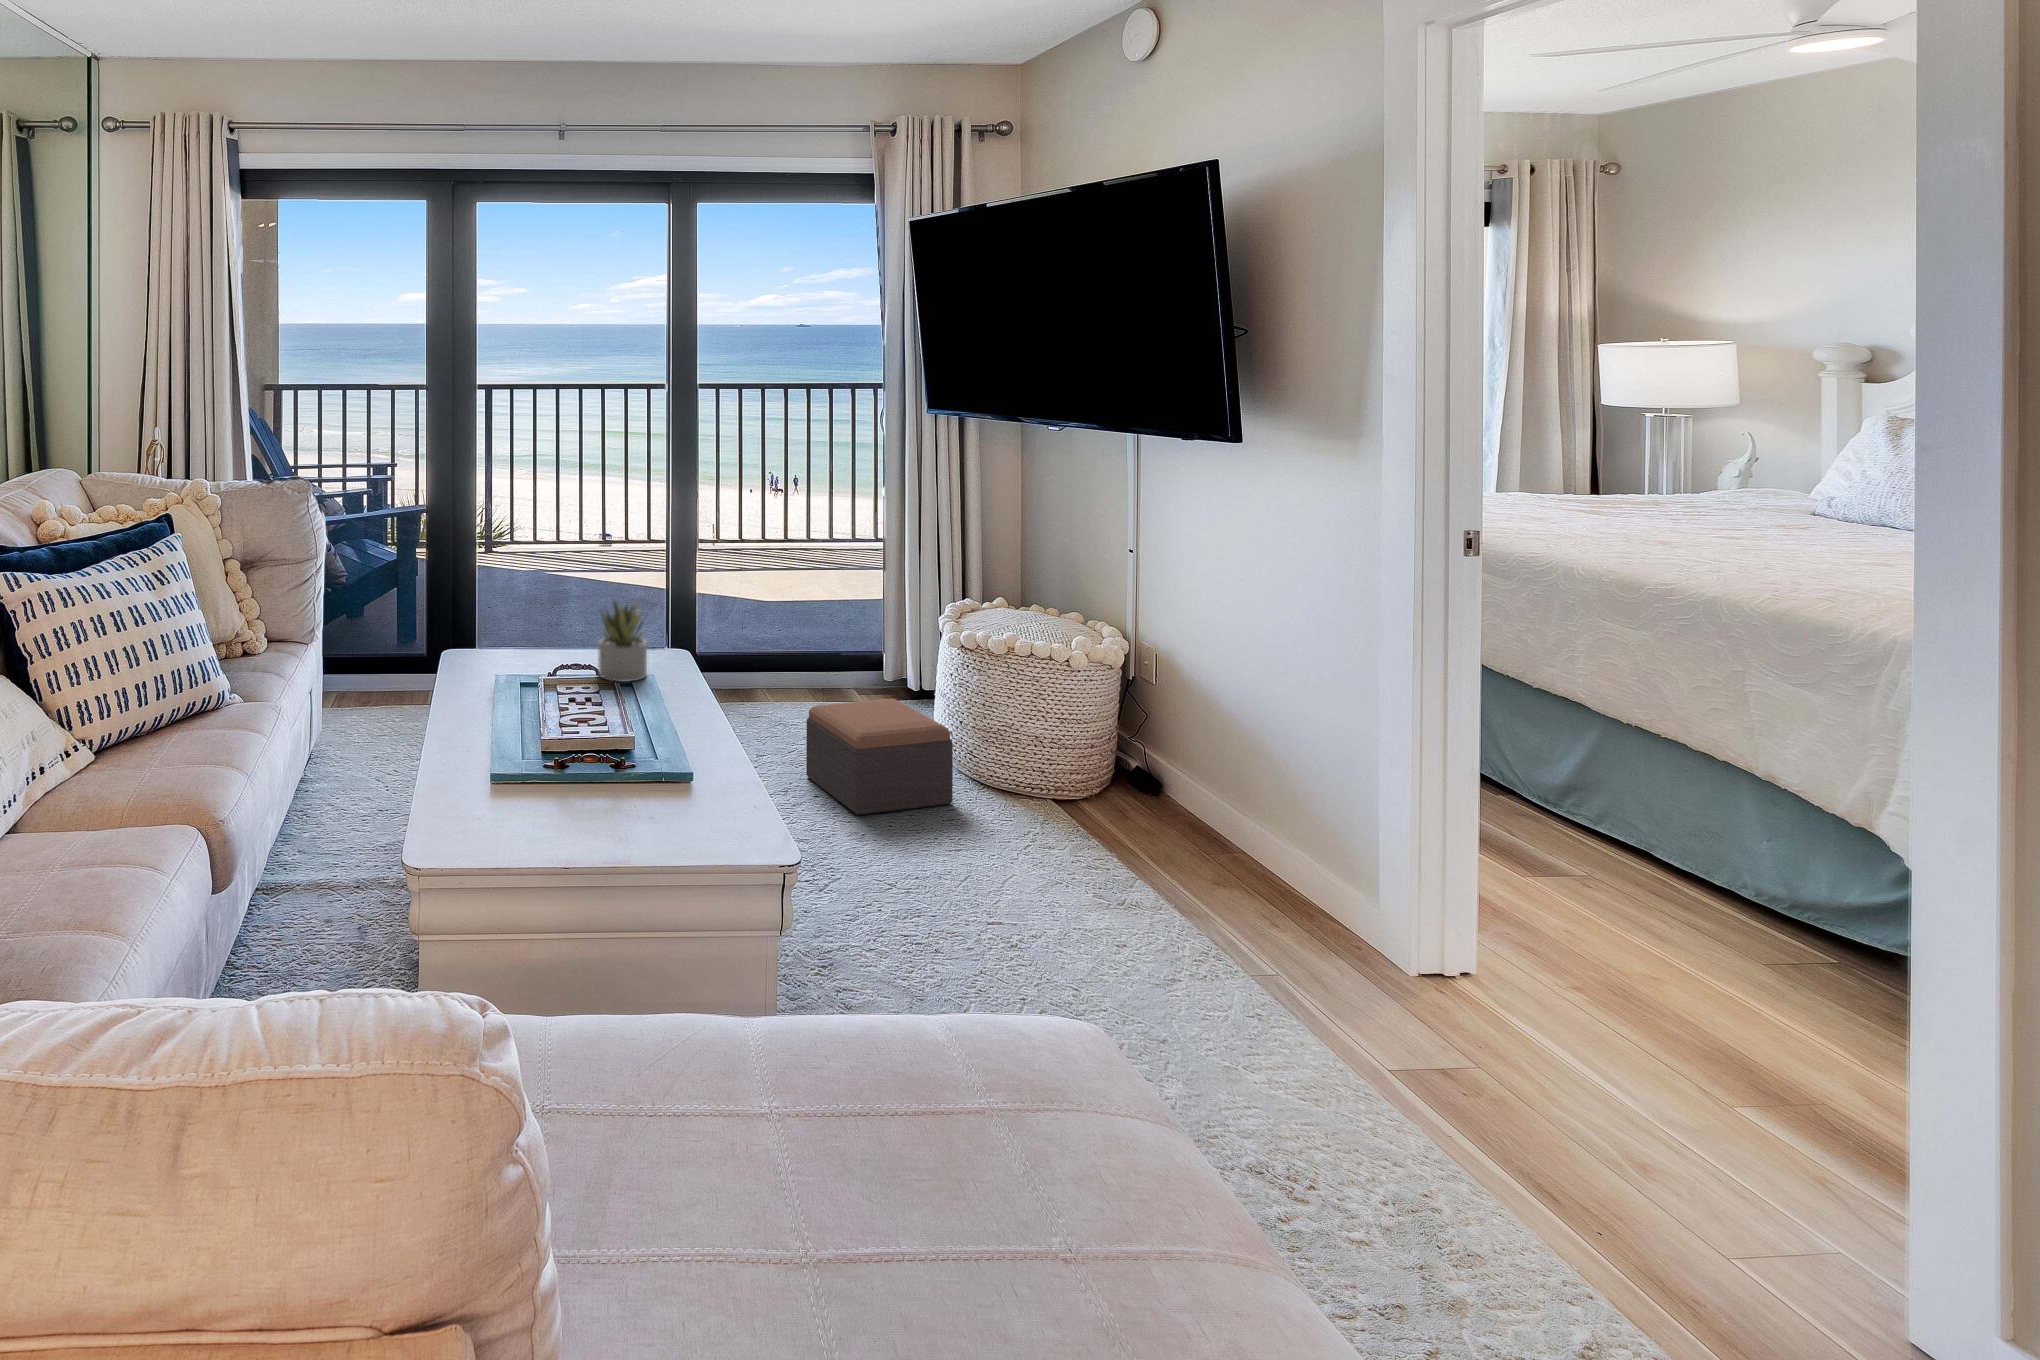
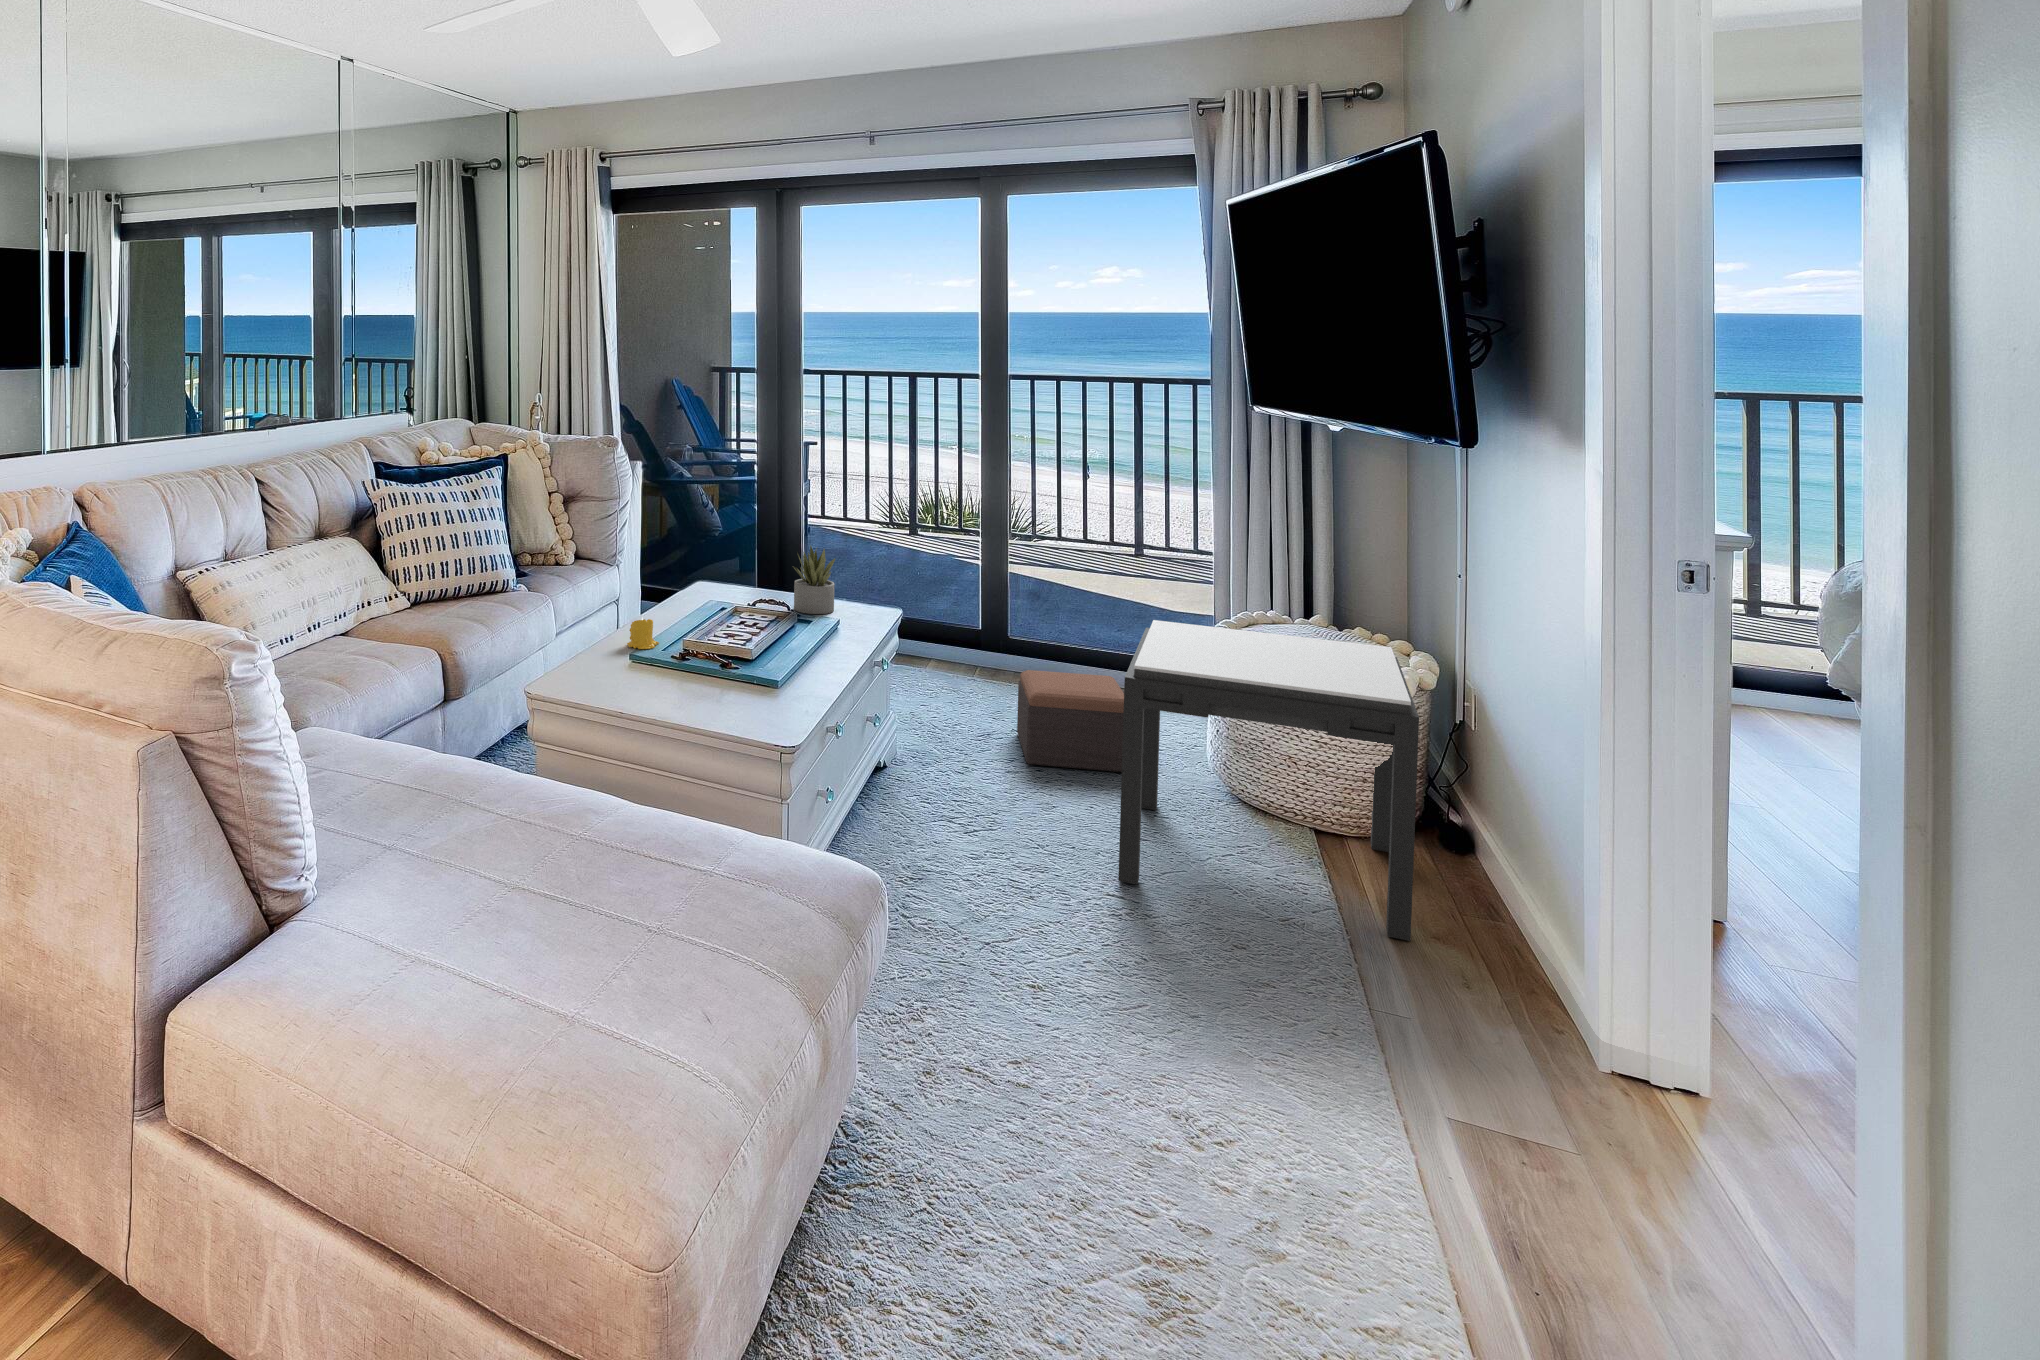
side table: none [998,640,1383,954] -> present [1118,620,1419,941]
candle: none [470,727,512,775] -> present [627,618,659,649]

